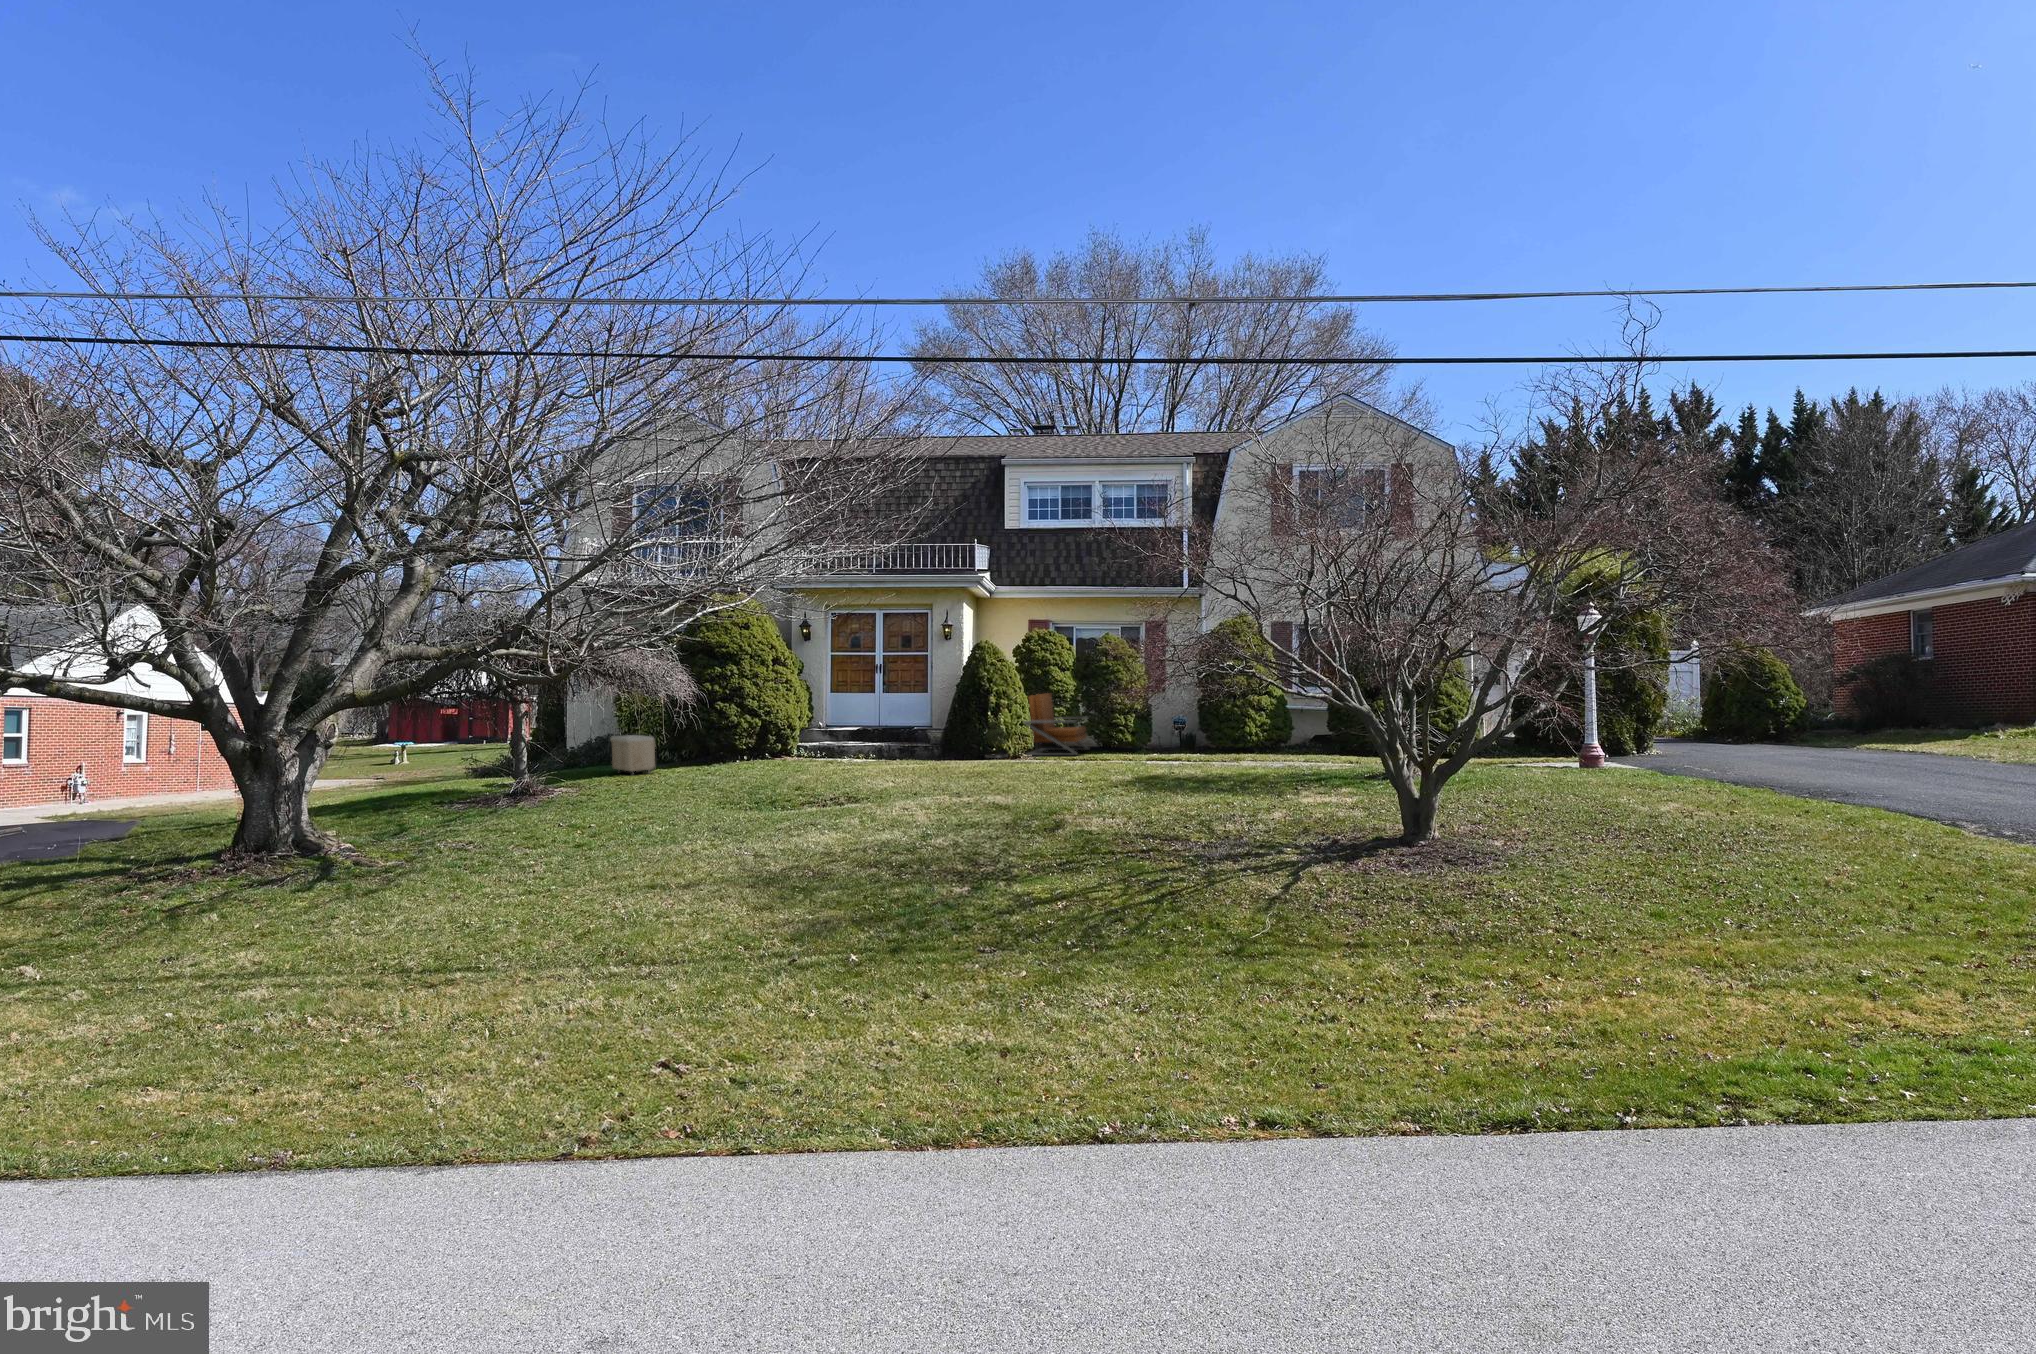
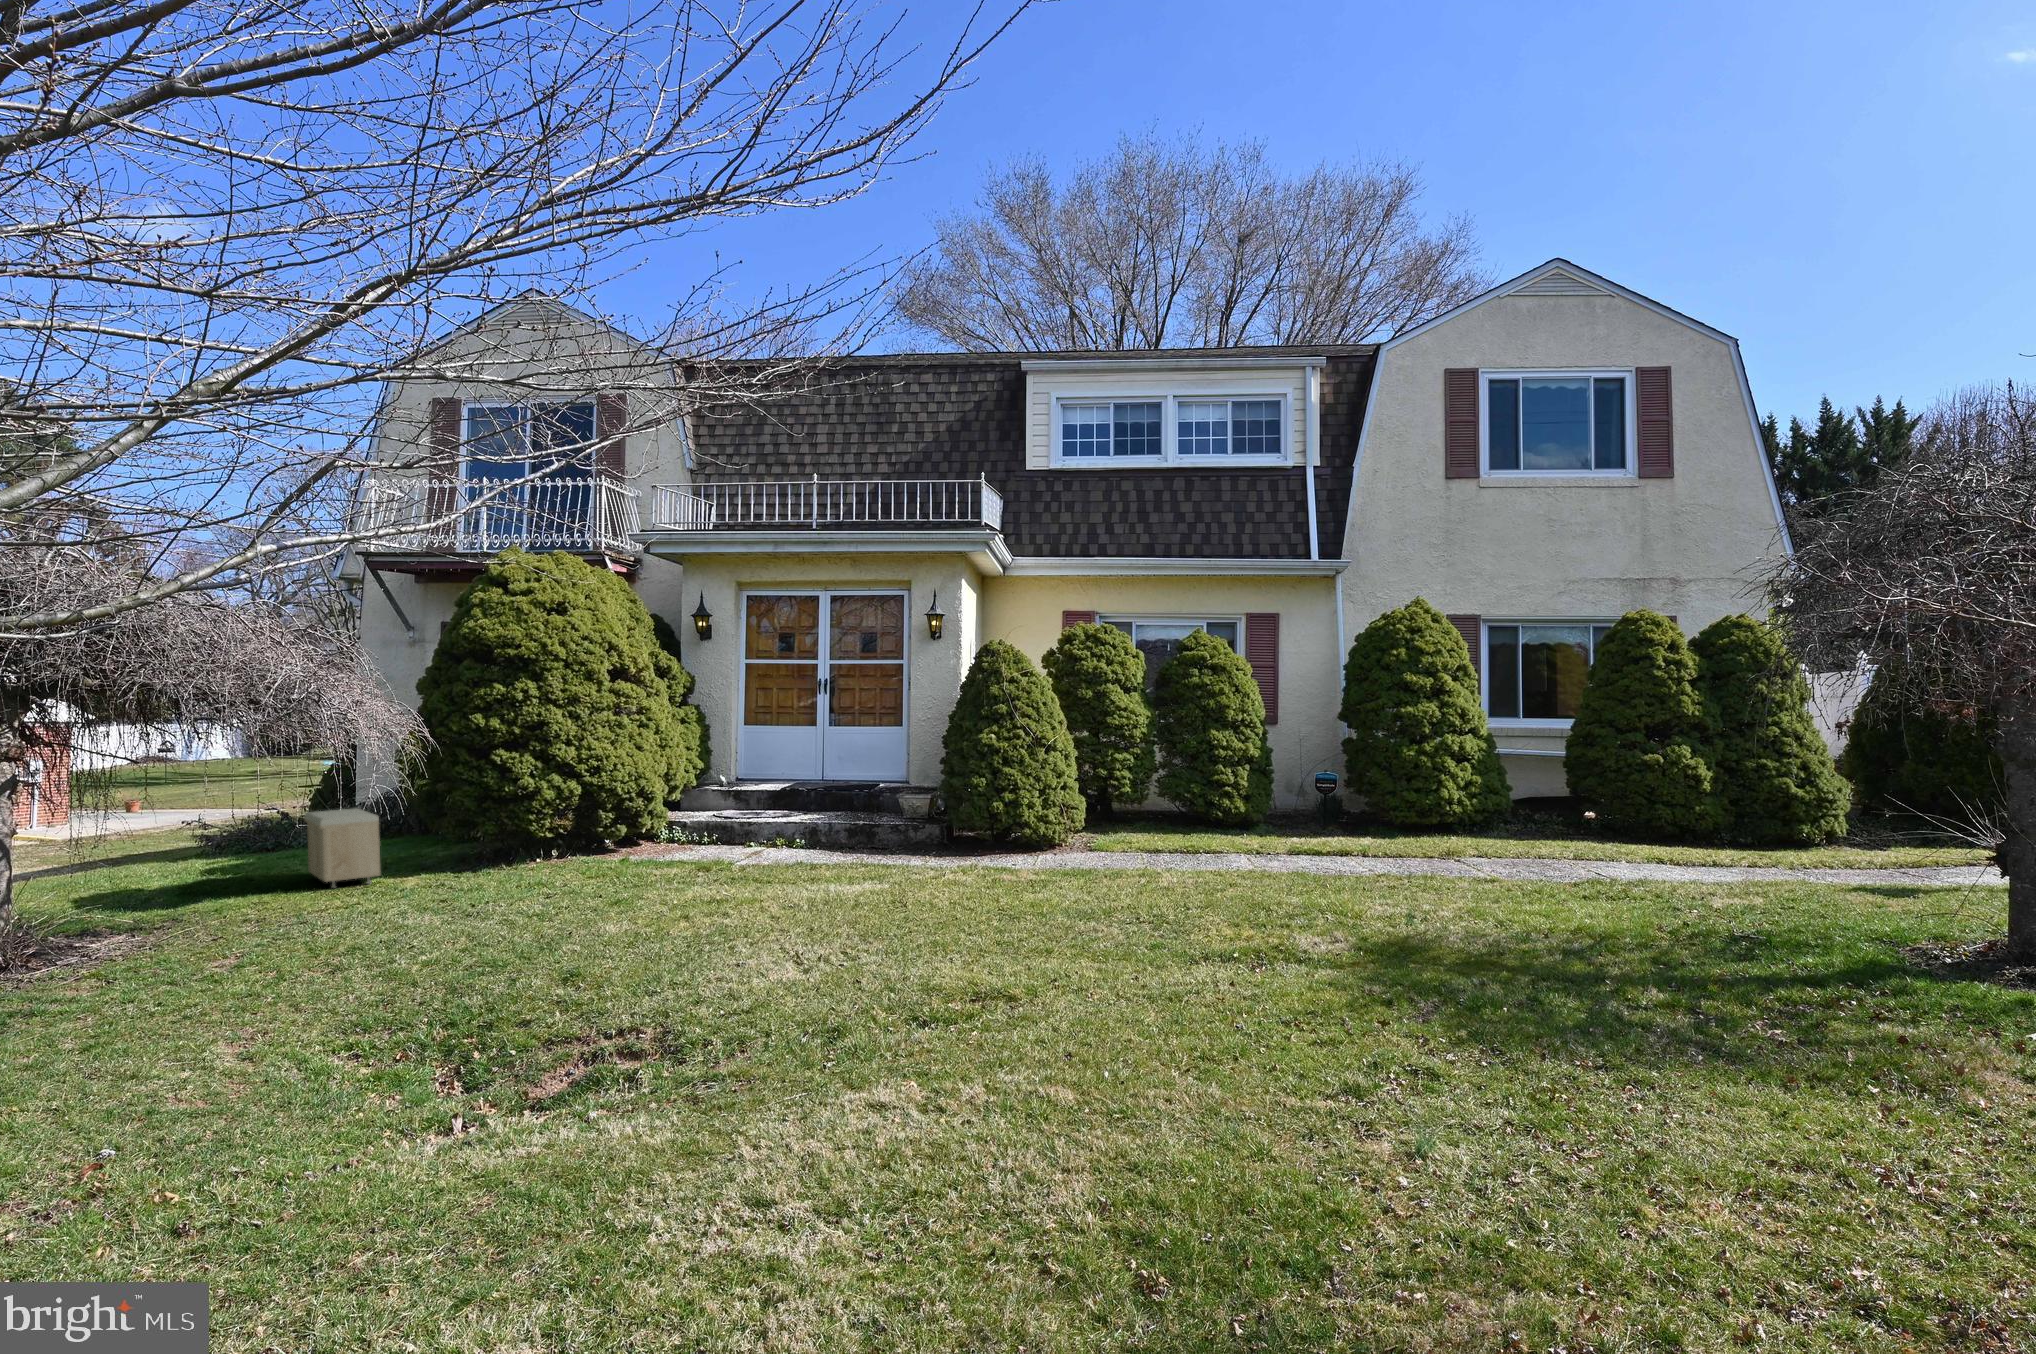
lounge chair: present [1024,693,1089,755] -> none [1069,731,1184,847]
potted tree: present [986,721,1007,758] -> none [997,774,1043,851]

